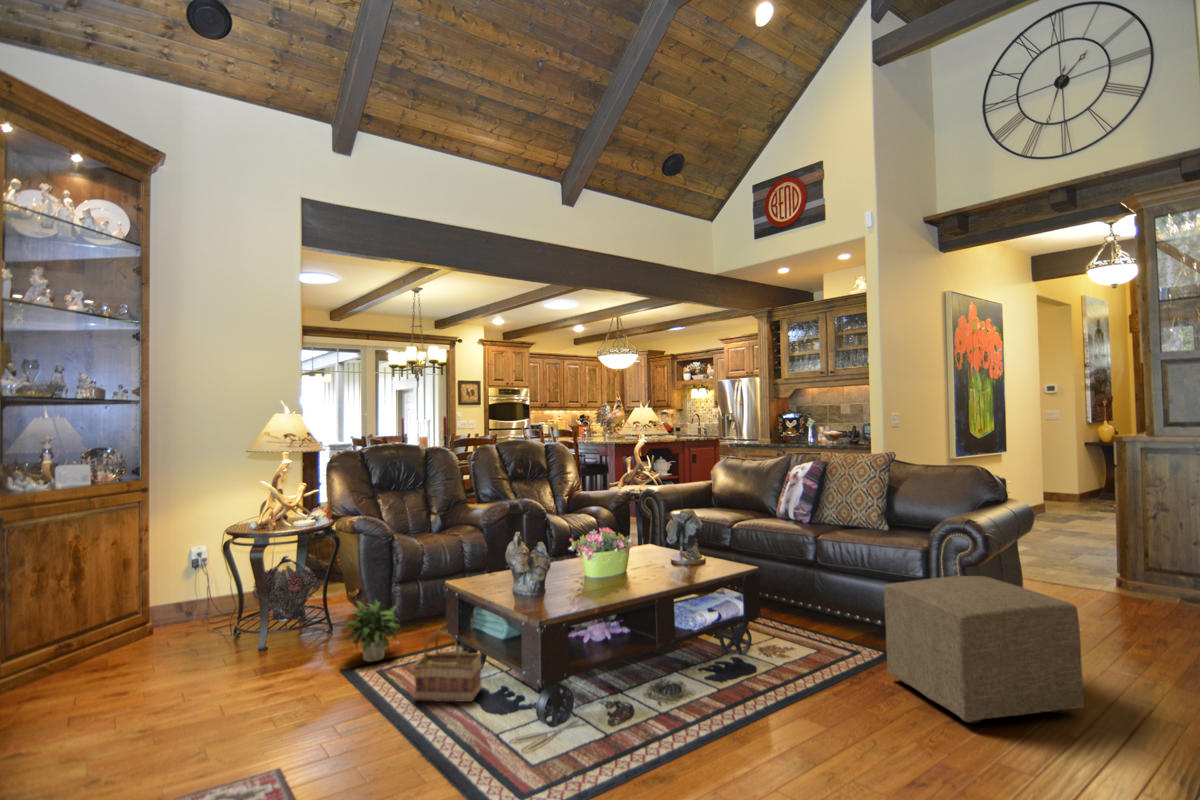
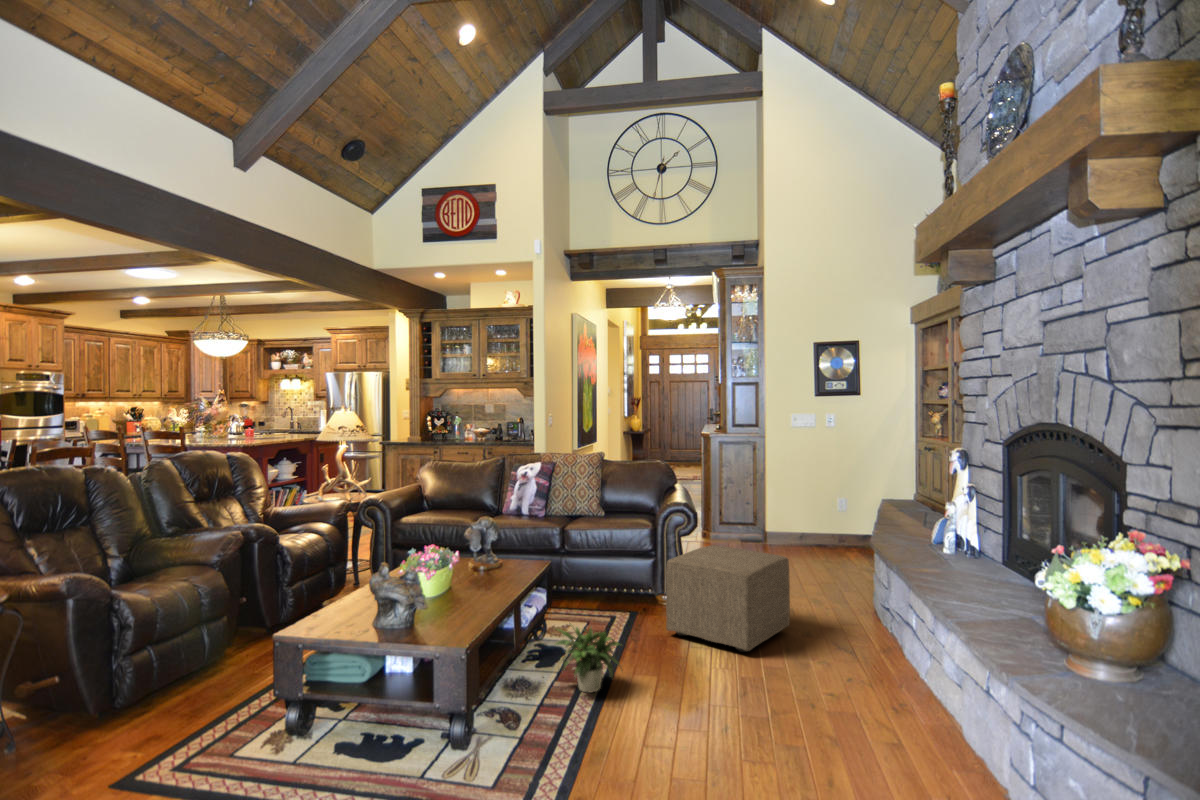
potted plant: present [346,600,400,662] -> present [556,627,620,692]
basket: present [414,623,482,702] -> none [261,671,346,779]

